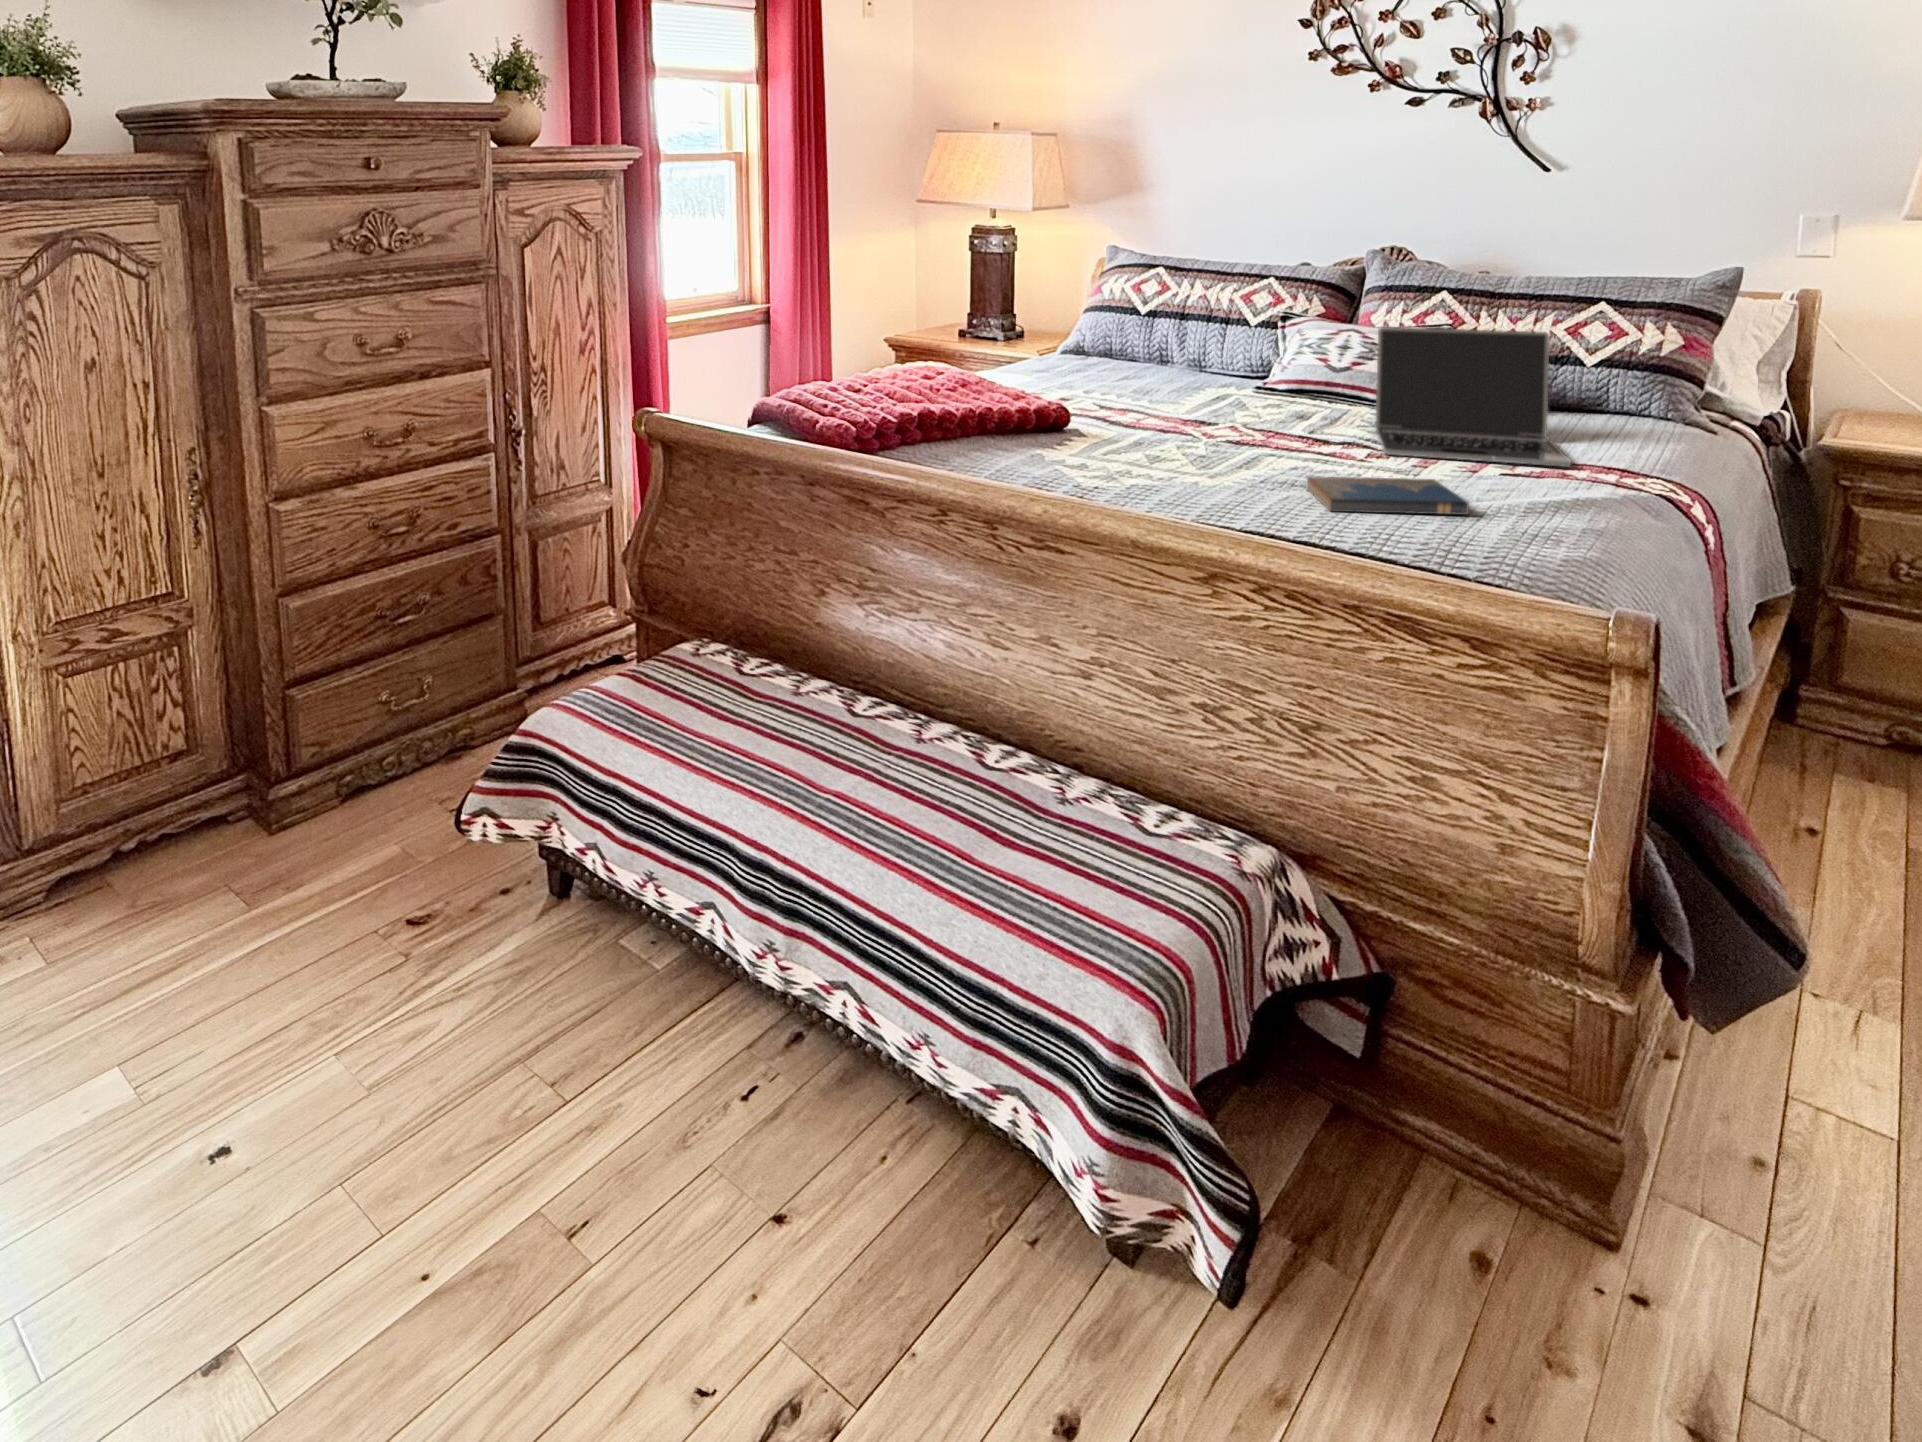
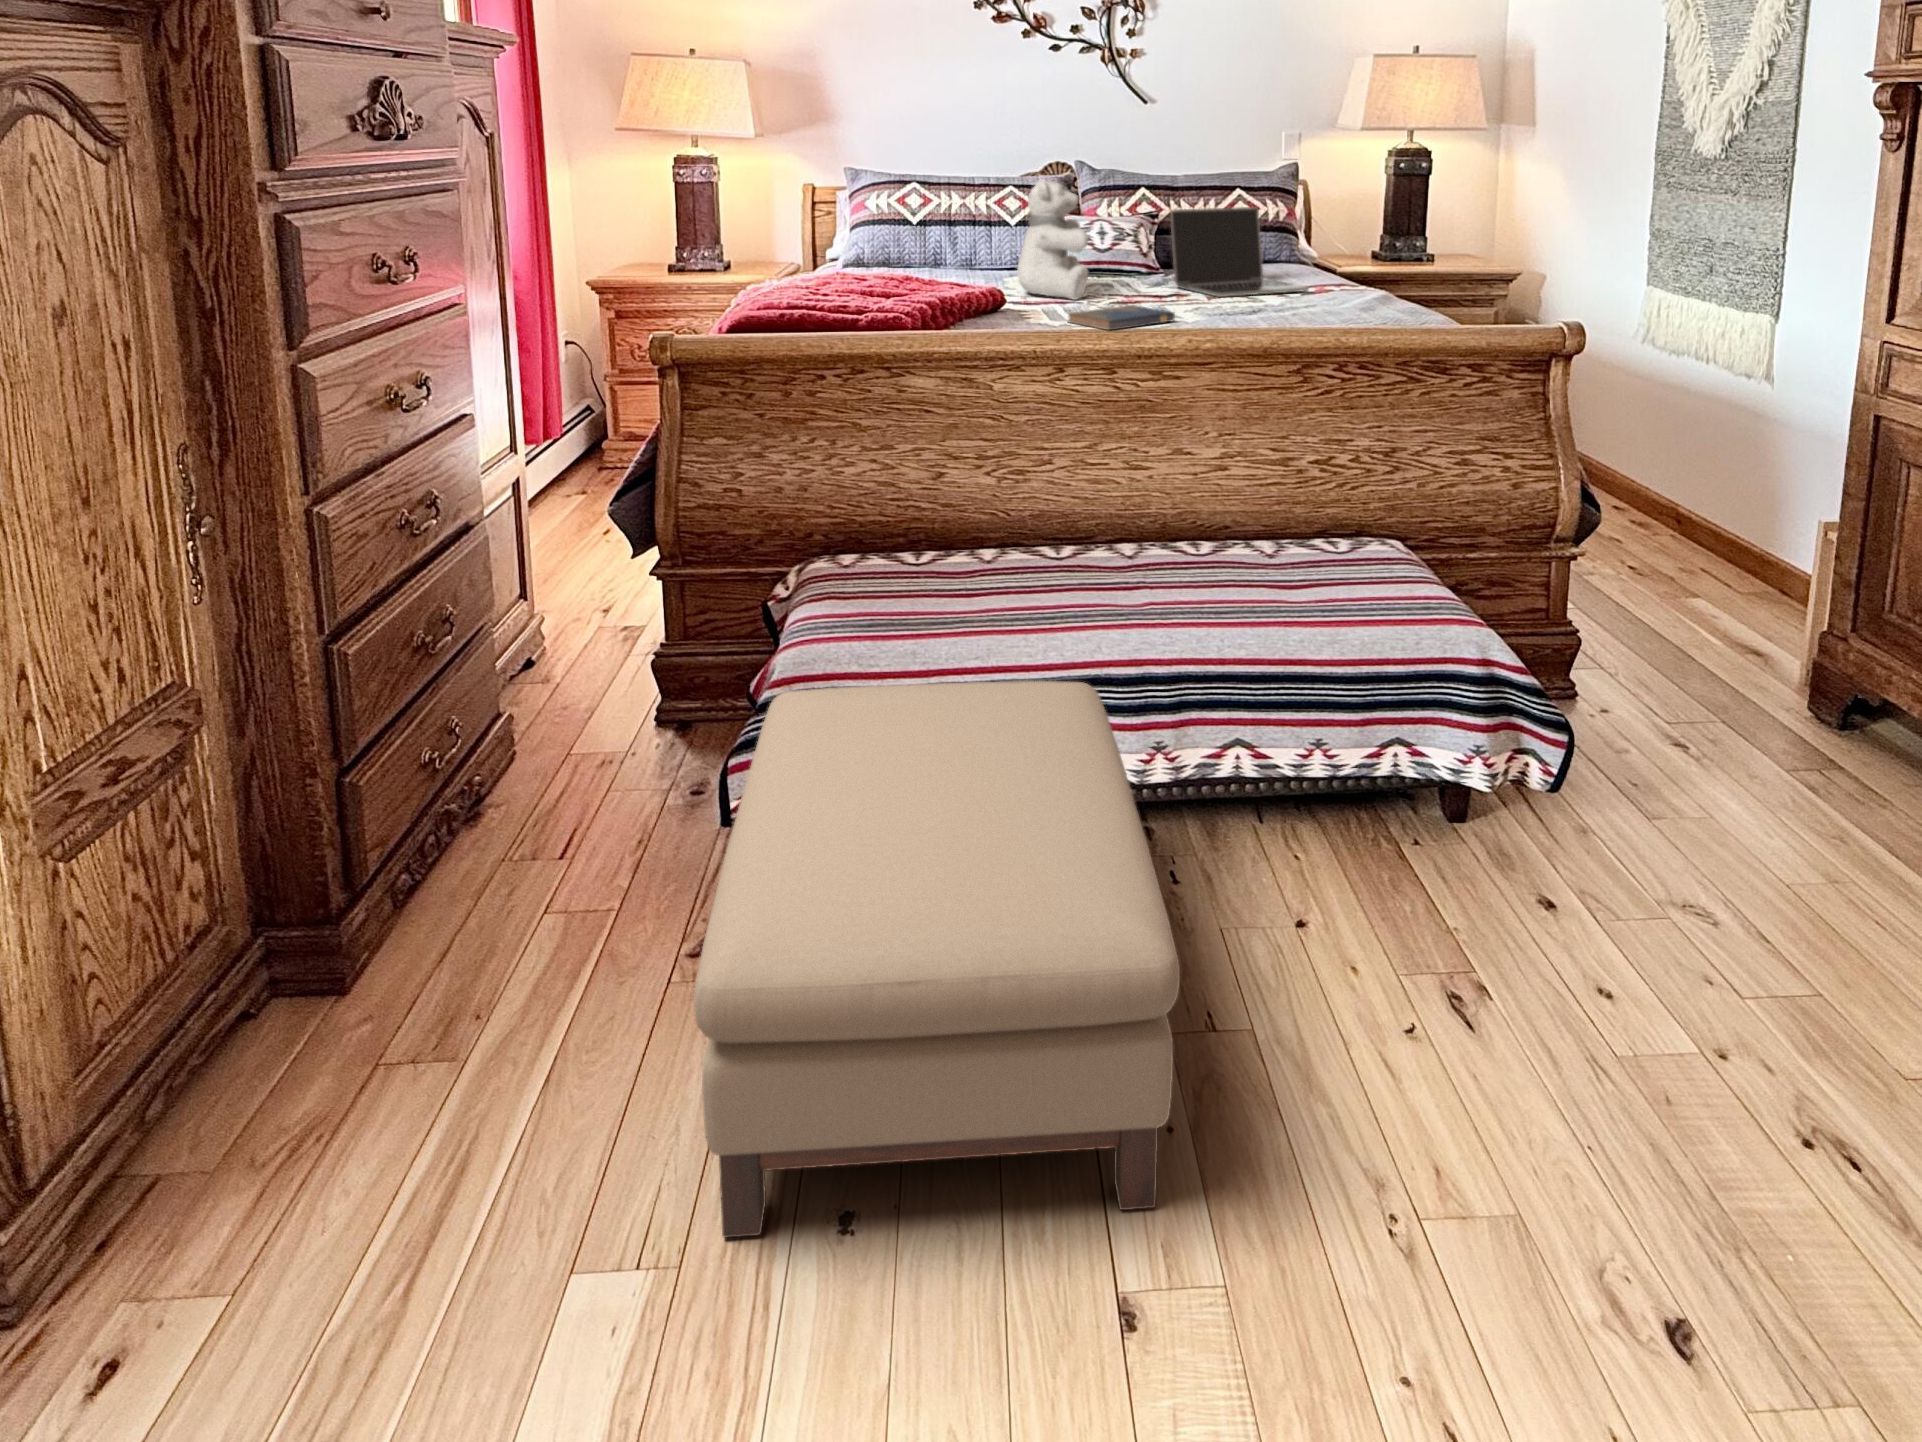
teddy bear: none [1128,280,1231,430] -> present [1017,179,1089,300]
hardcover book: present [1306,477,1469,515] -> present [1068,305,1175,330]
ottoman: none [114,743,698,1341] -> present [694,681,1180,1237]

